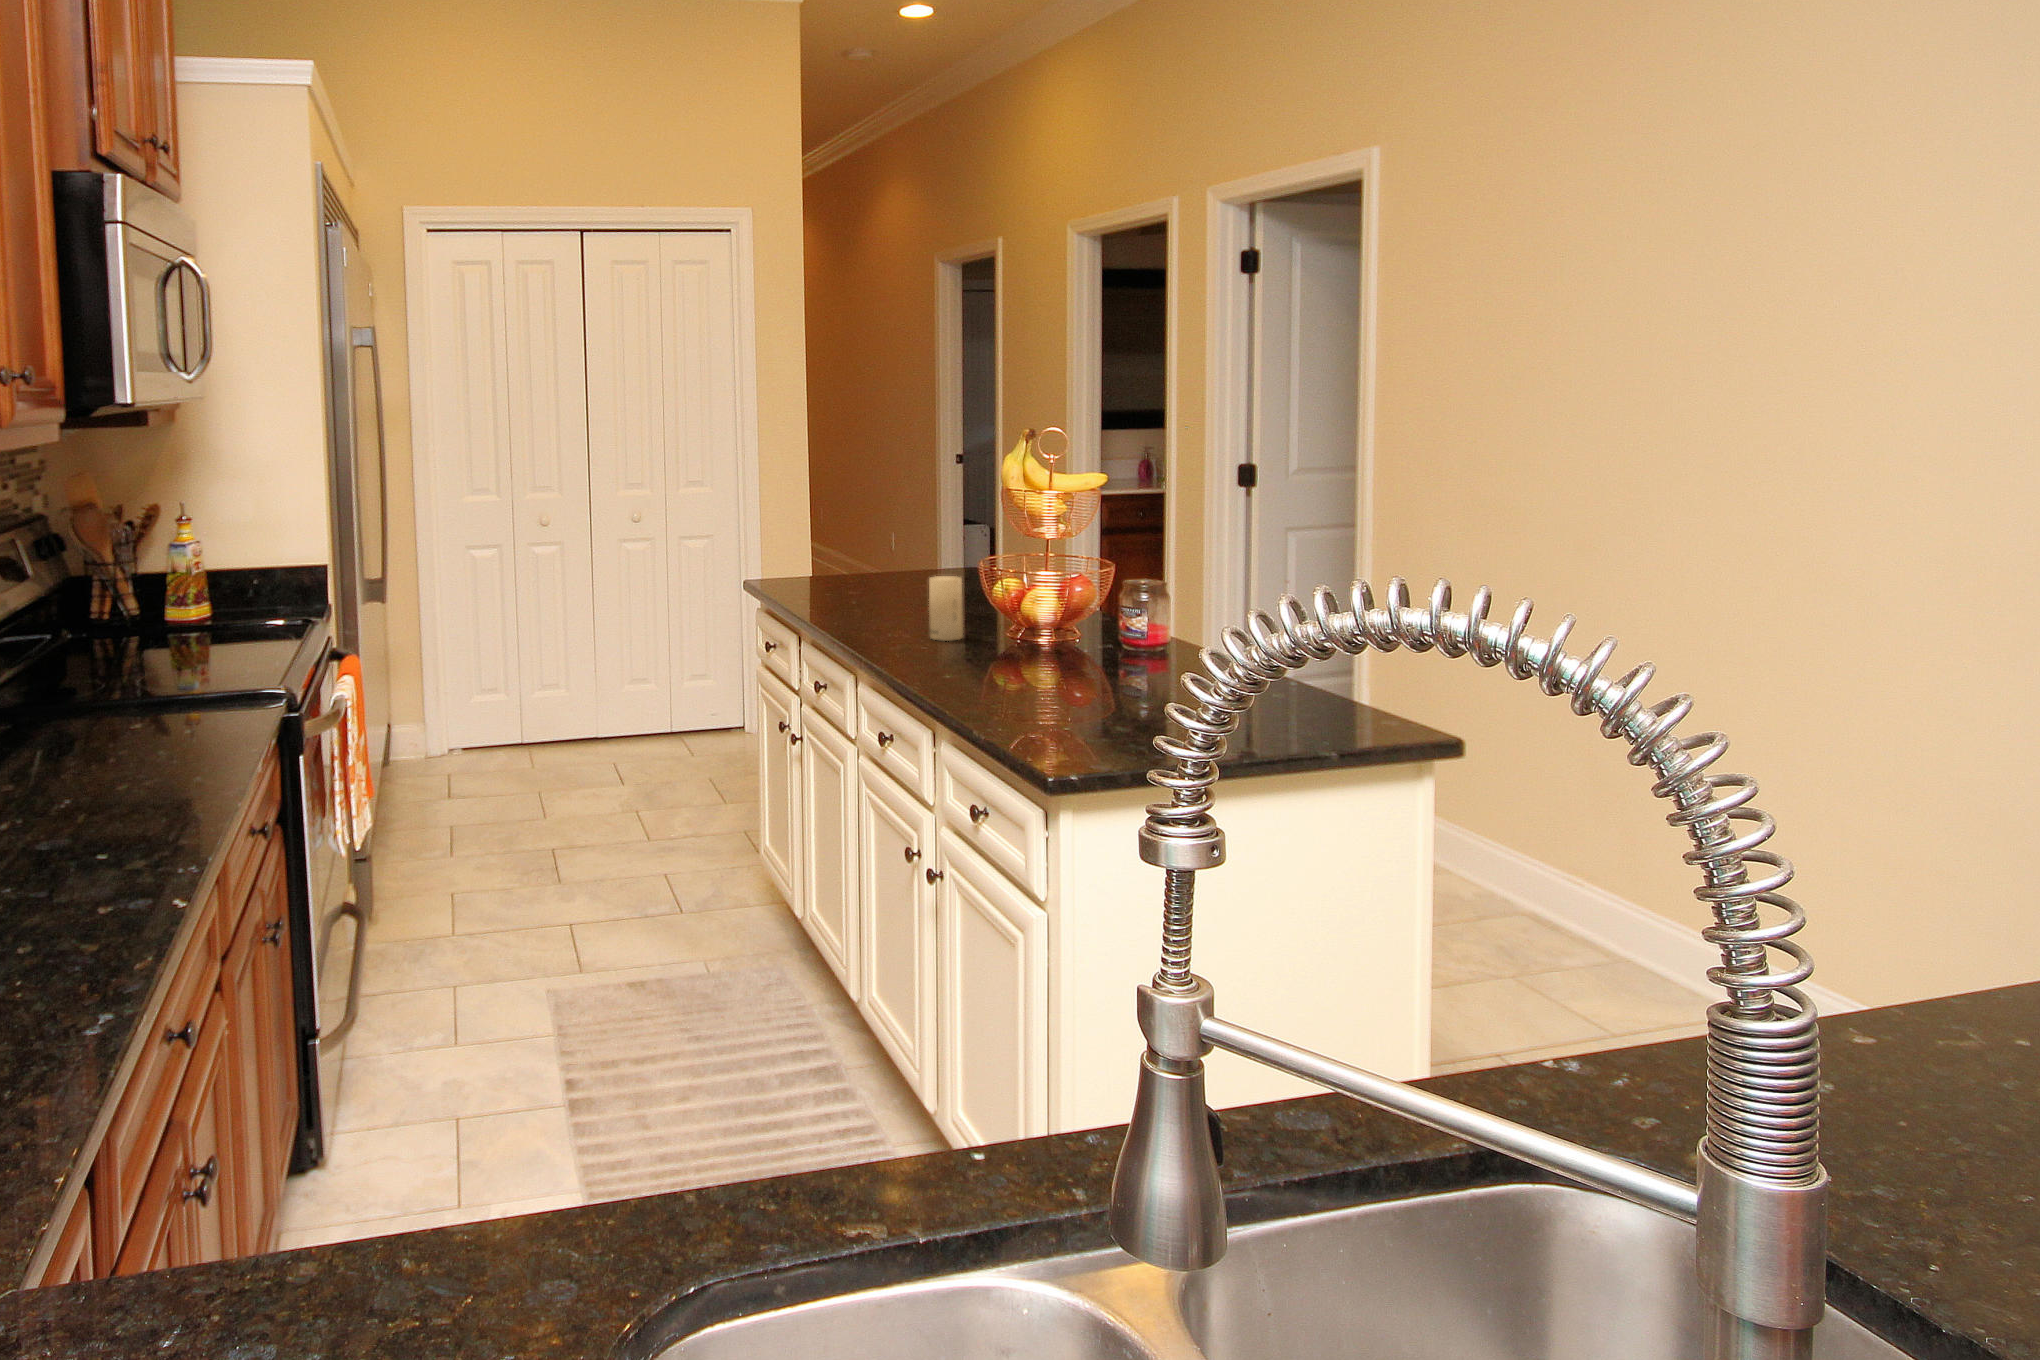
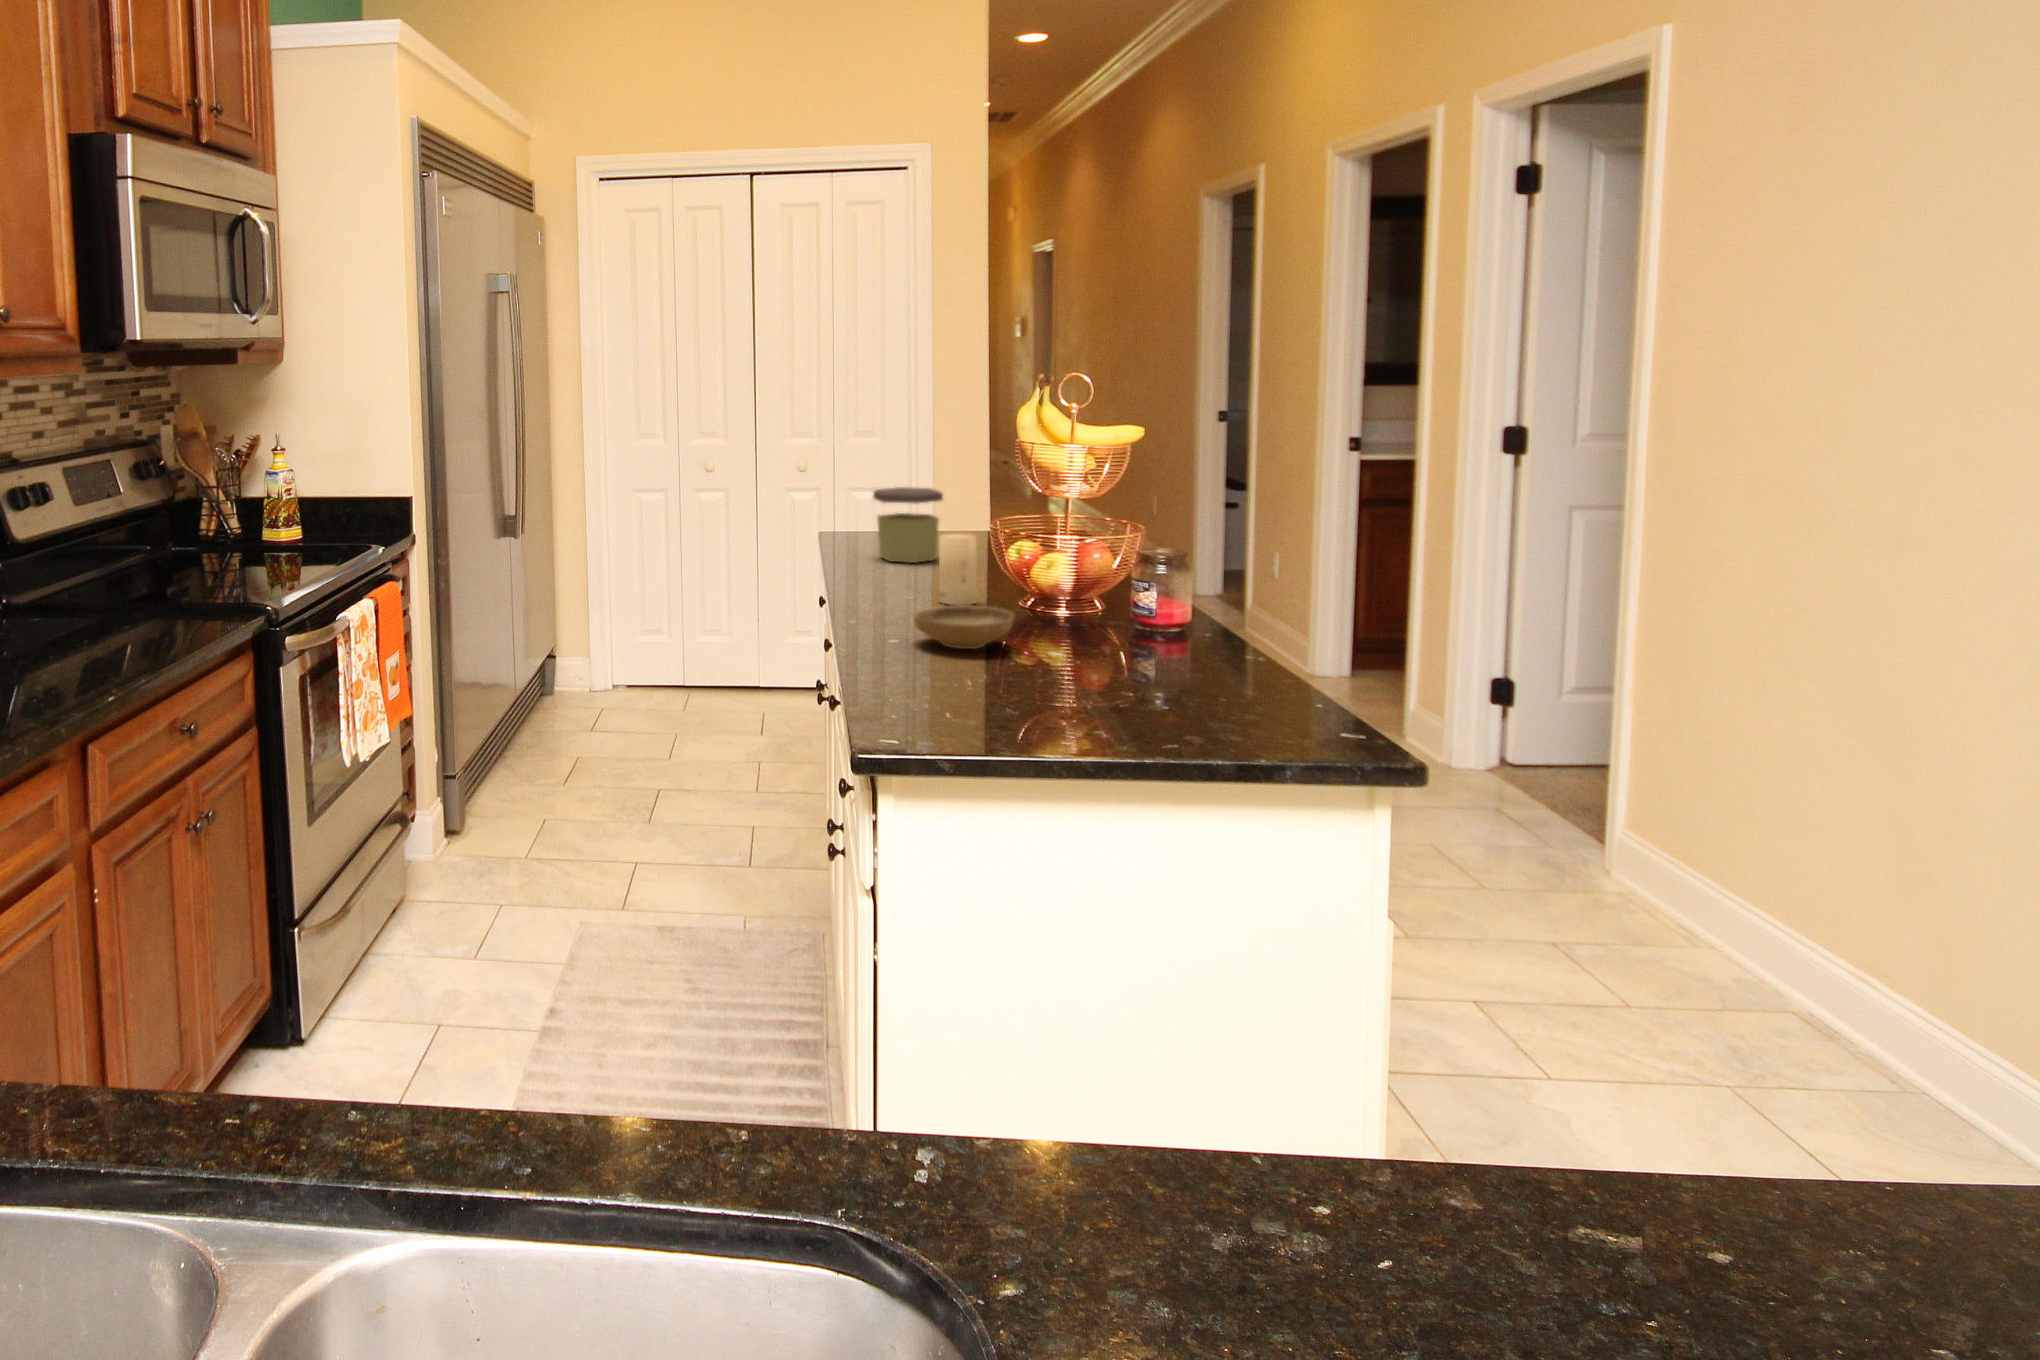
jar: none [820,535,885,604] -> present [873,487,943,563]
ceramic bowl: none [956,640,1045,679] -> present [914,605,1014,649]

